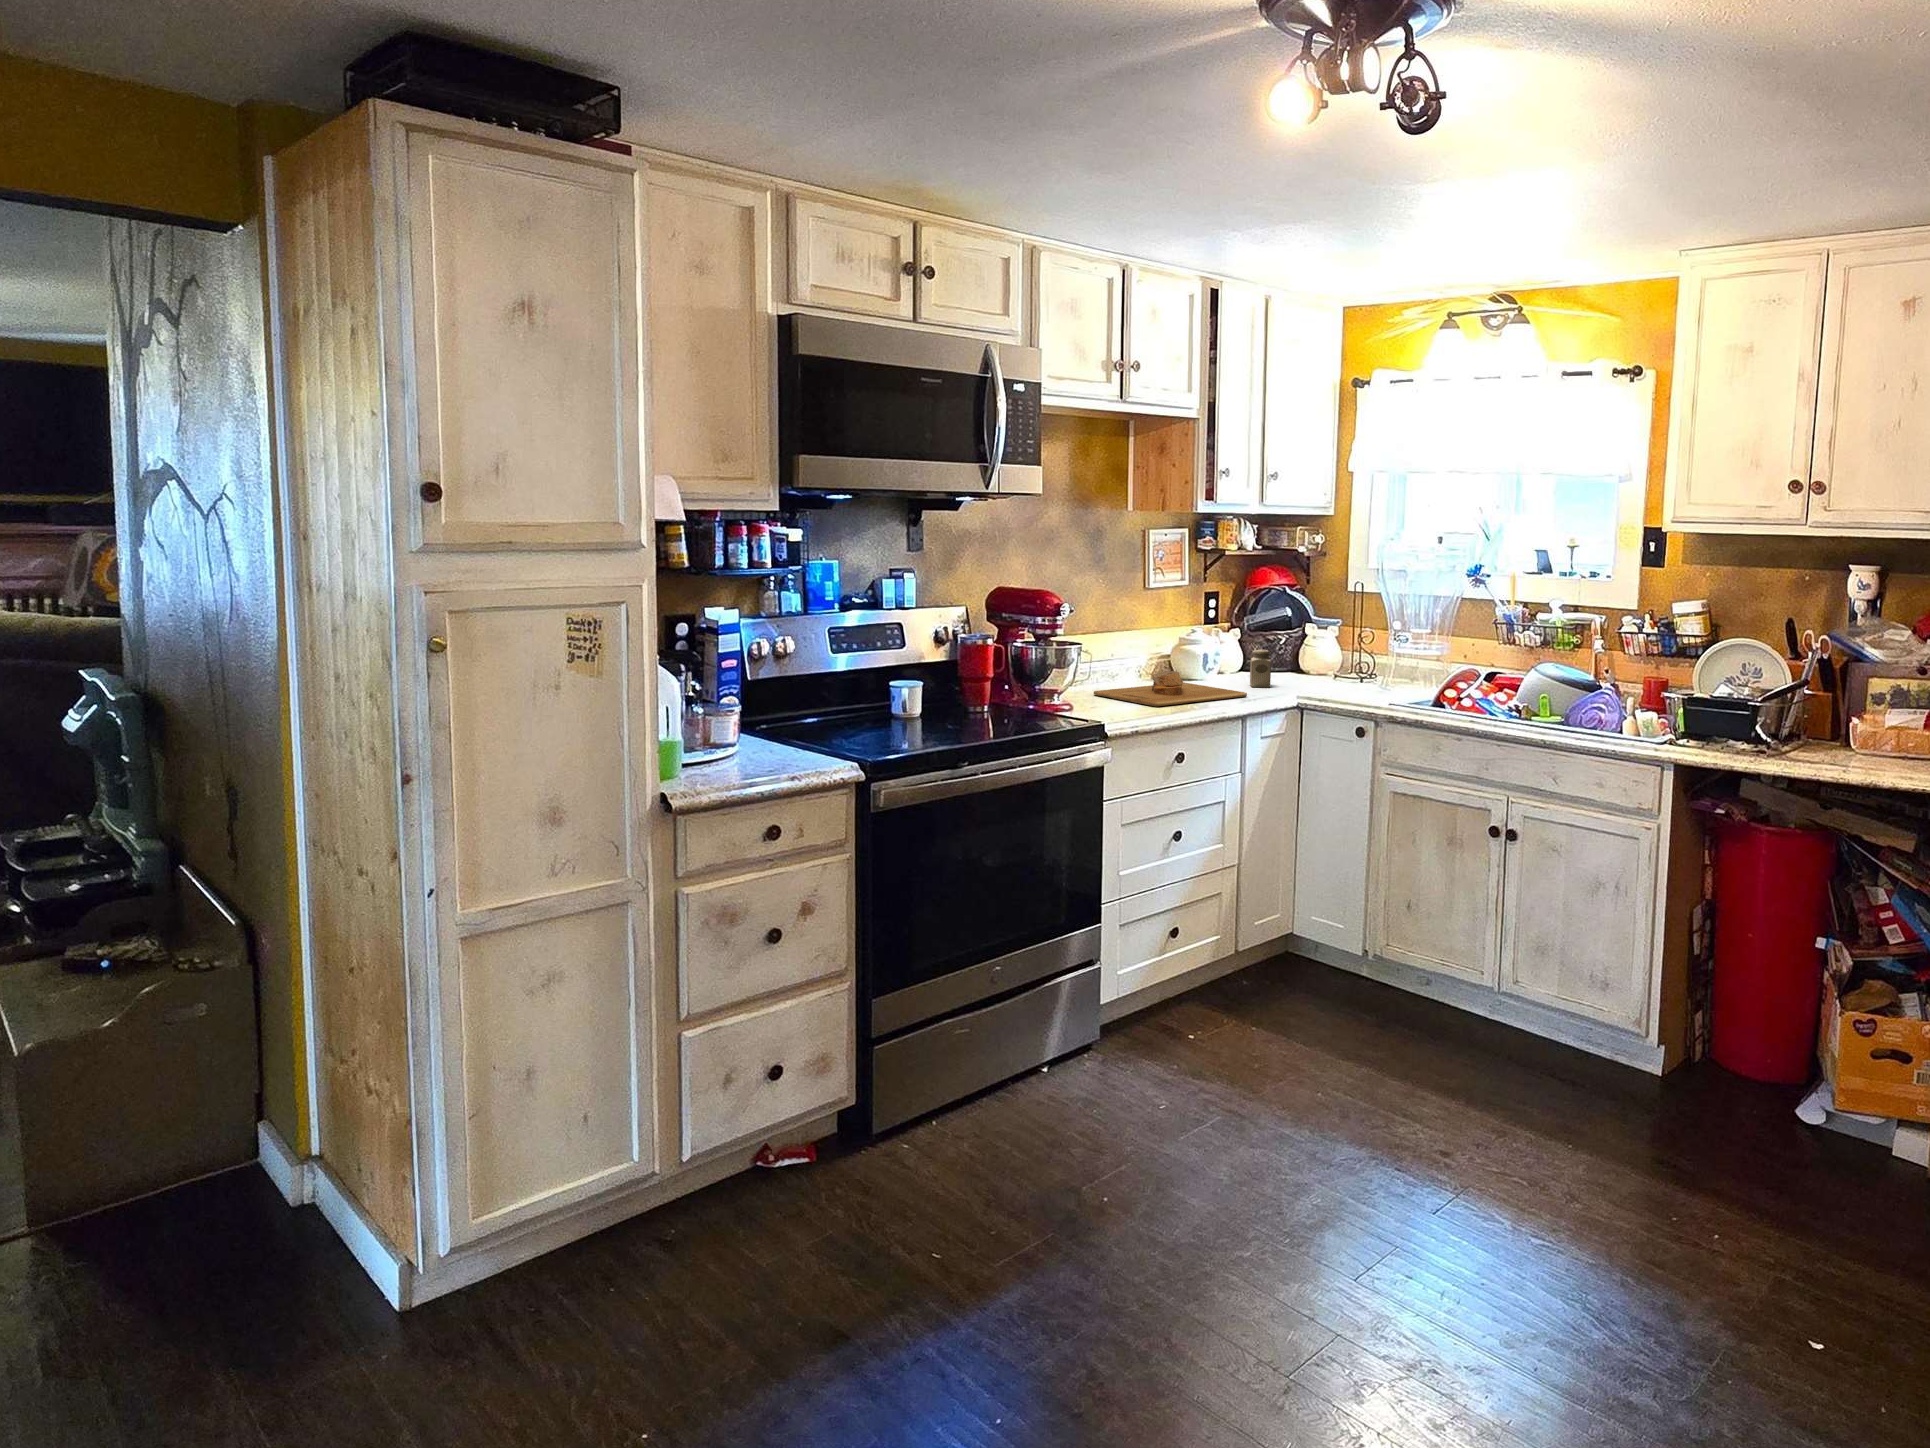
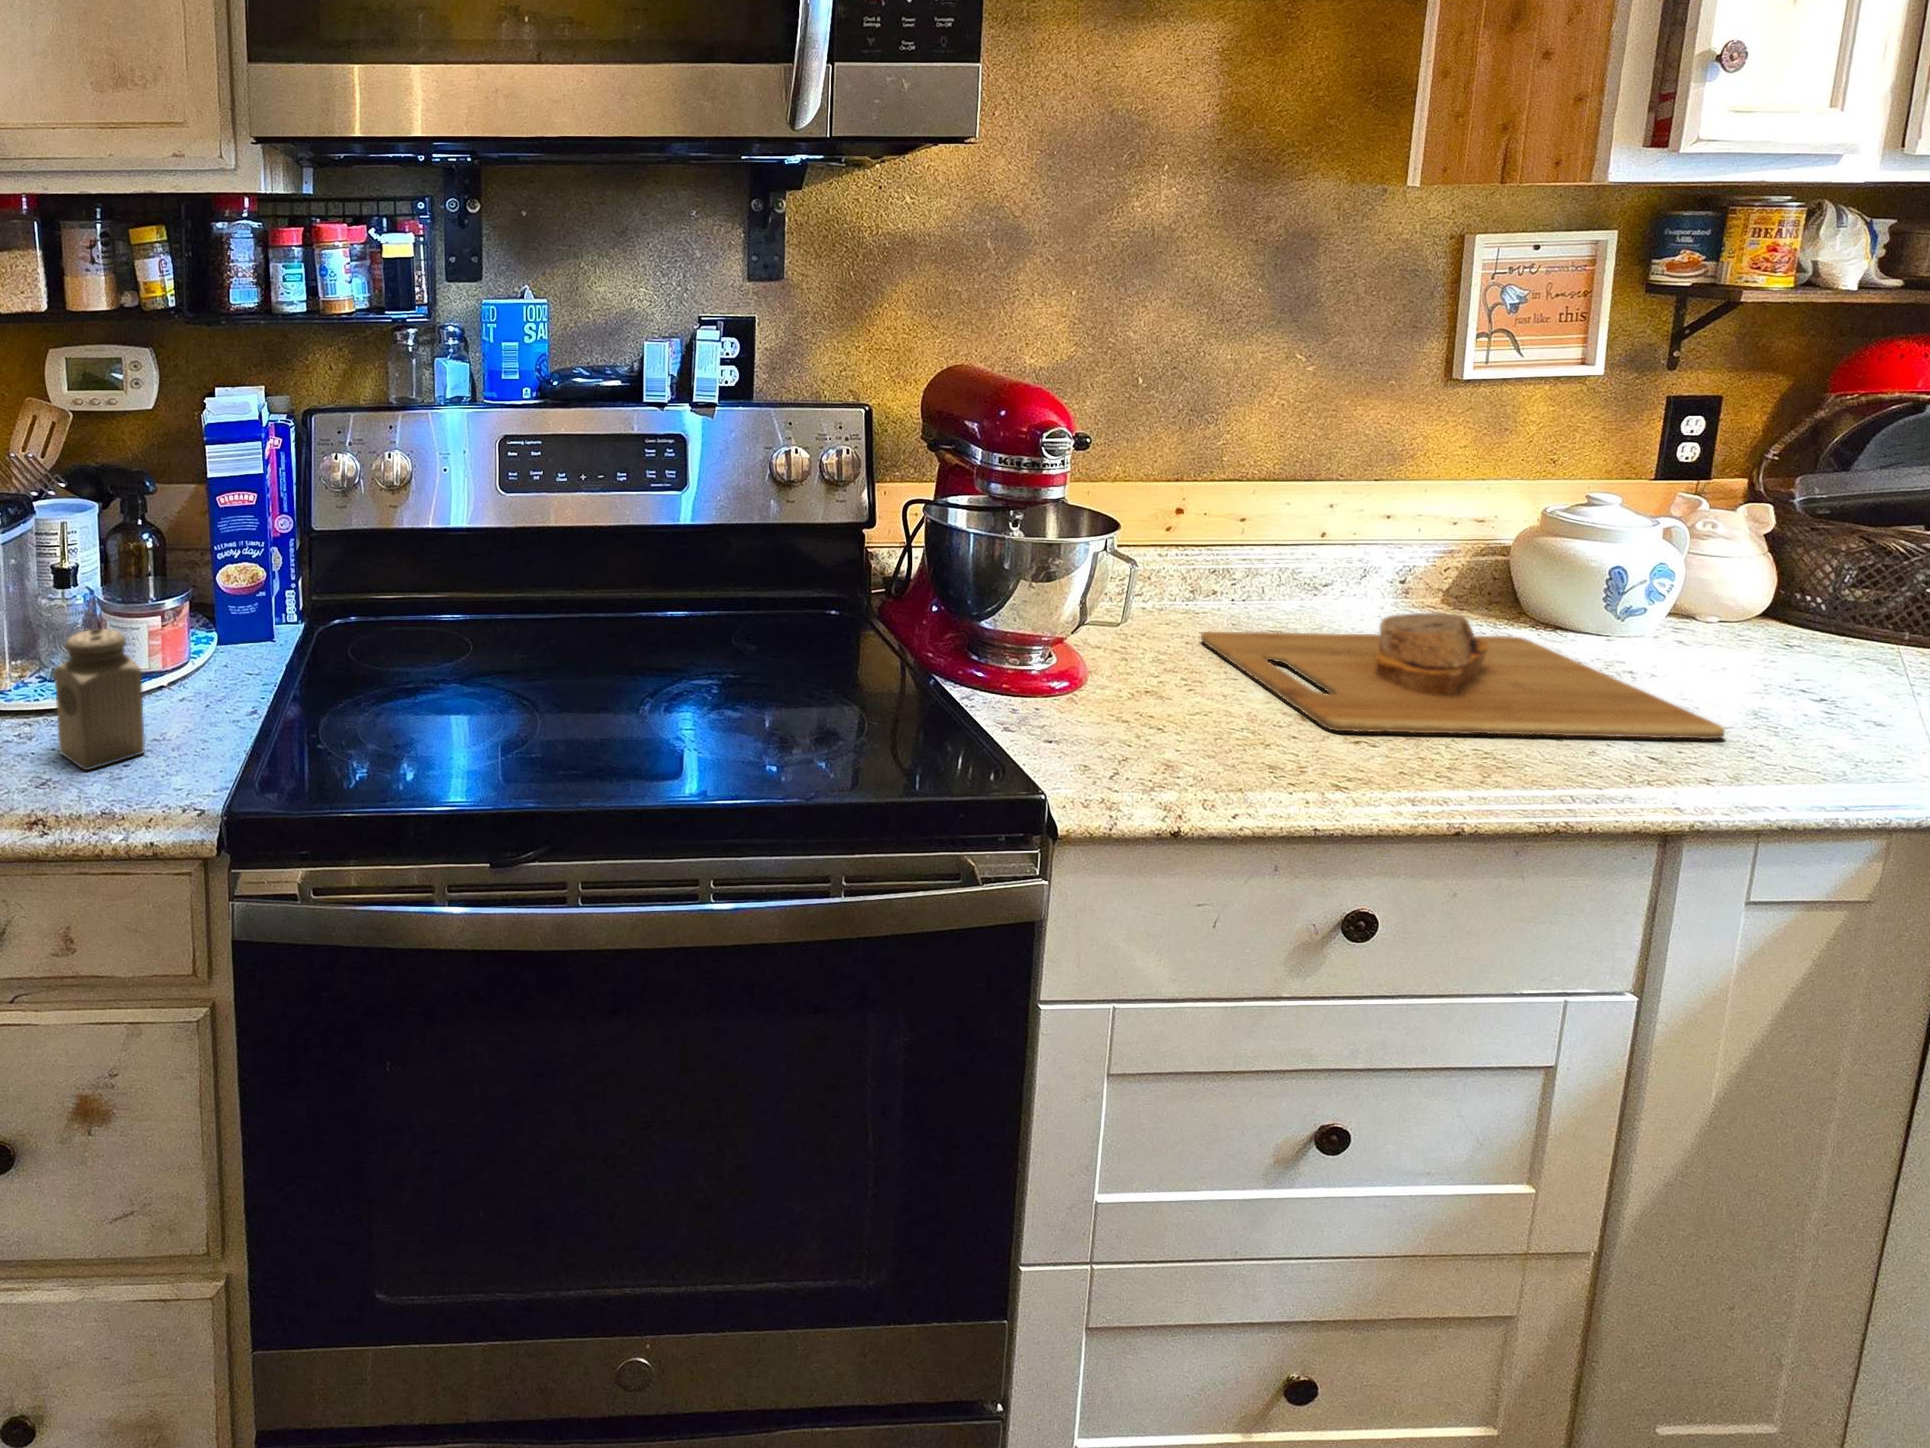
salt shaker: present [1250,650,1271,687] -> present [55,629,145,770]

